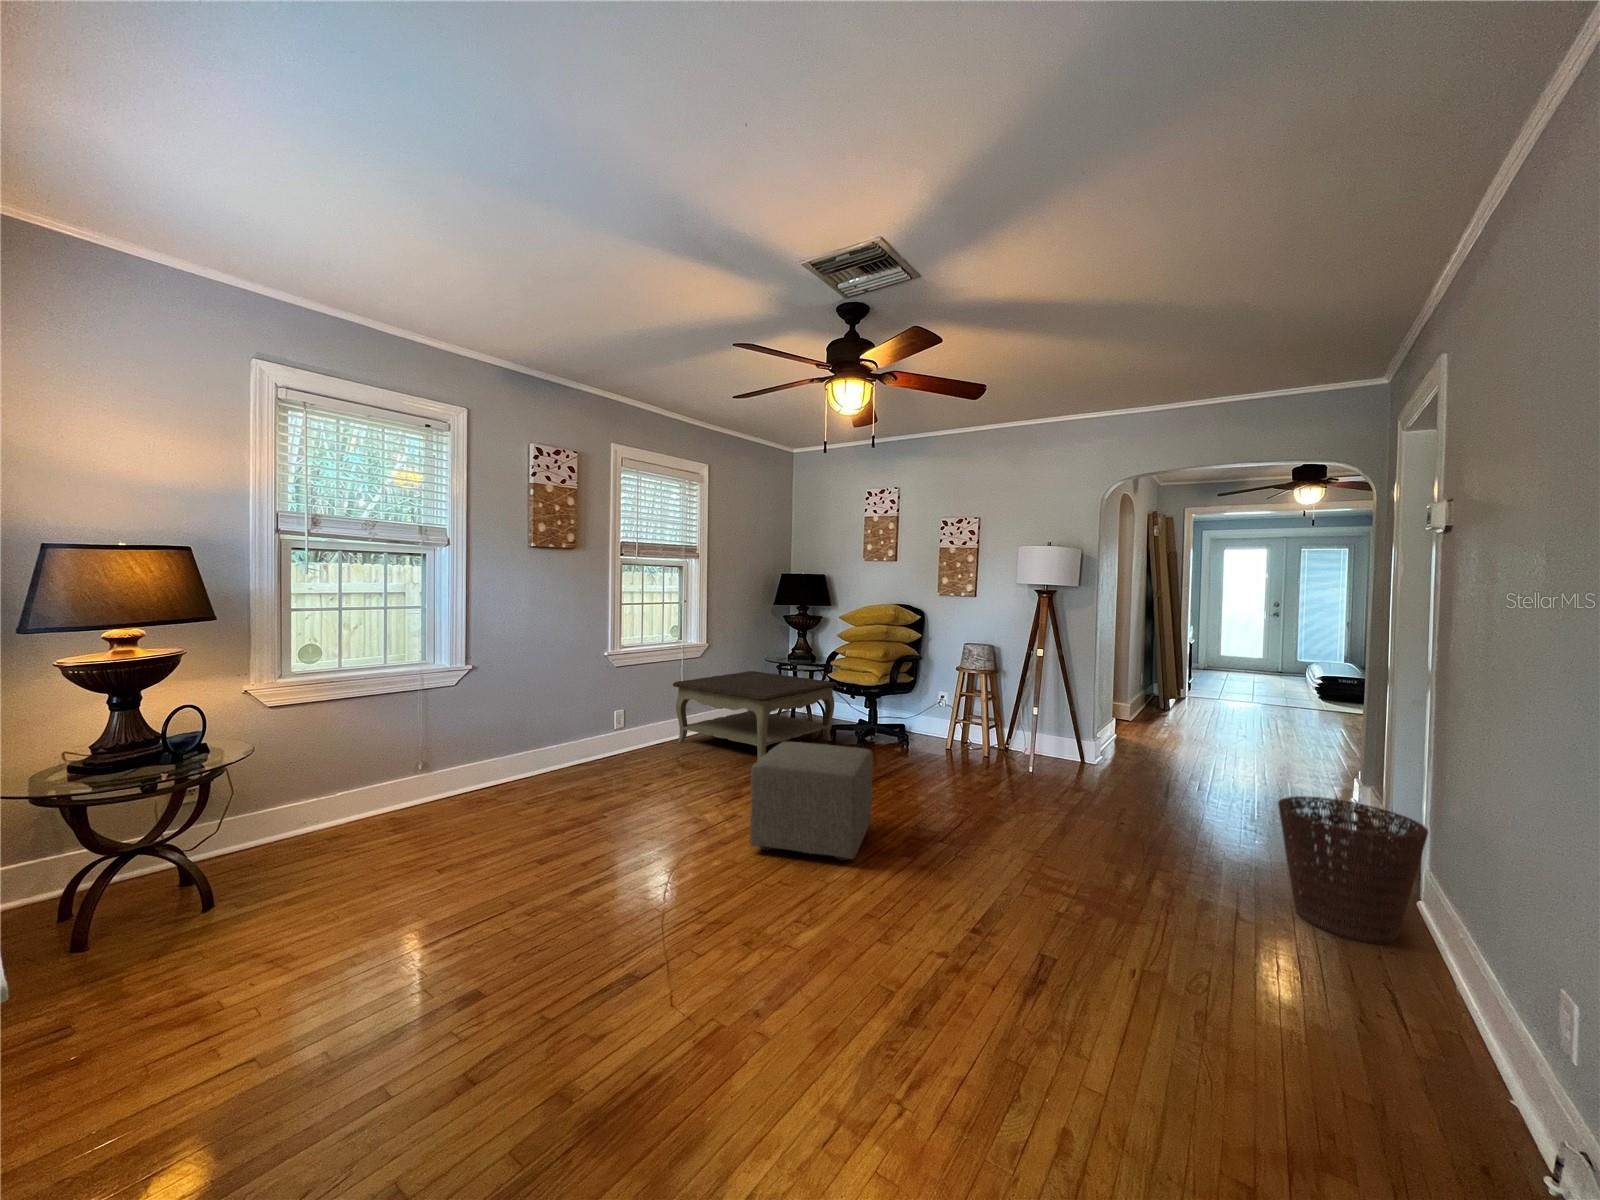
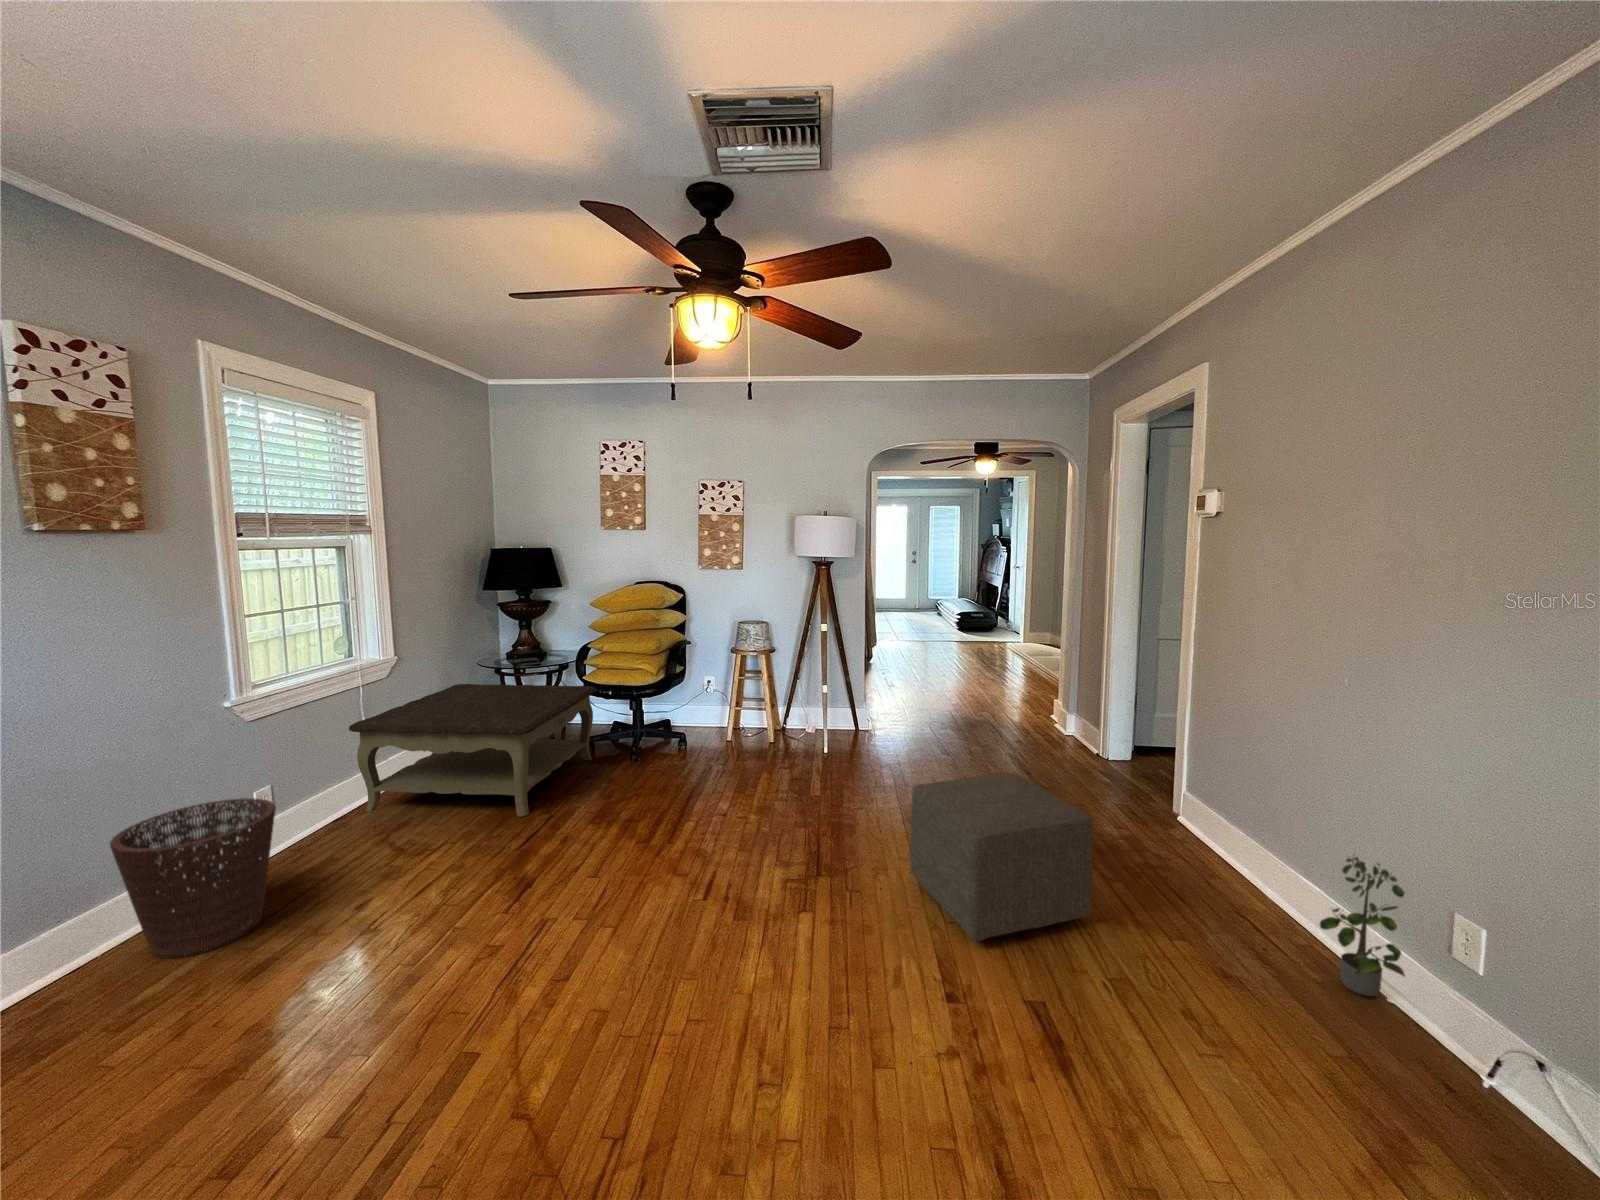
ottoman: present [750,741,873,861] -> present [910,773,1093,942]
basket: present [1278,796,1428,943] -> present [110,798,276,958]
potted plant: none [1413,910,1500,1088] -> present [1320,855,1404,996]

